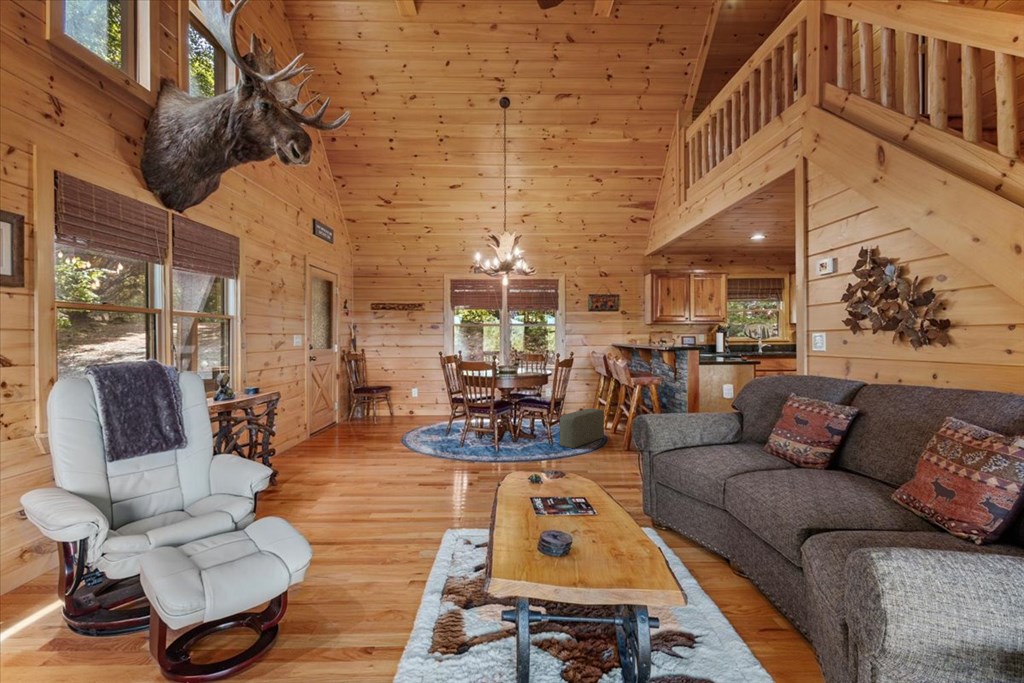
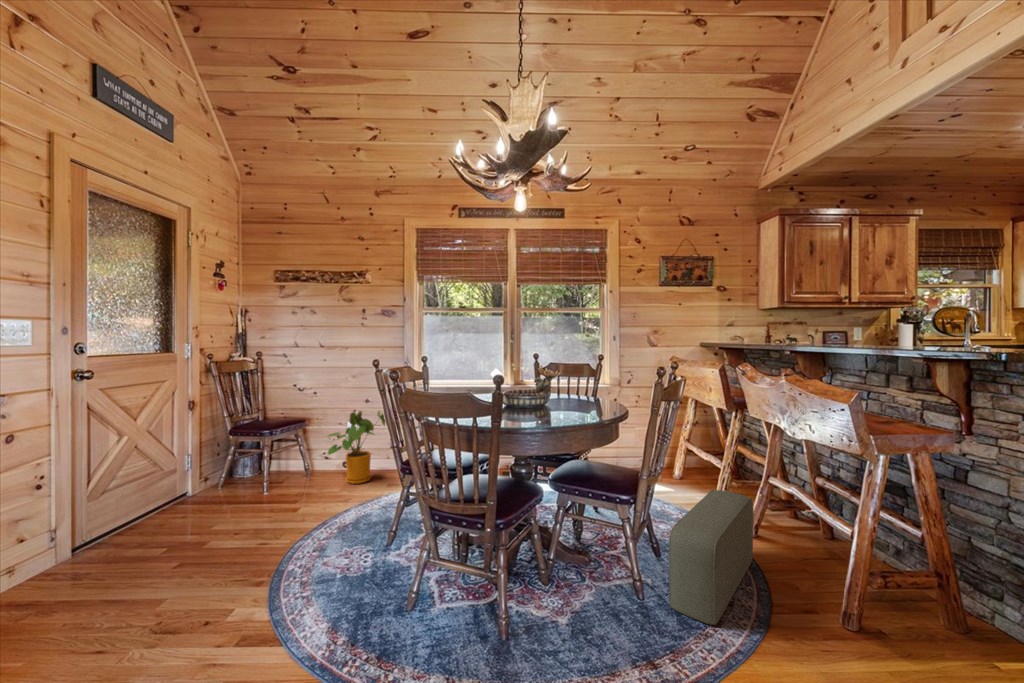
house plant: none [405,382,435,420] -> present [328,411,386,484]

